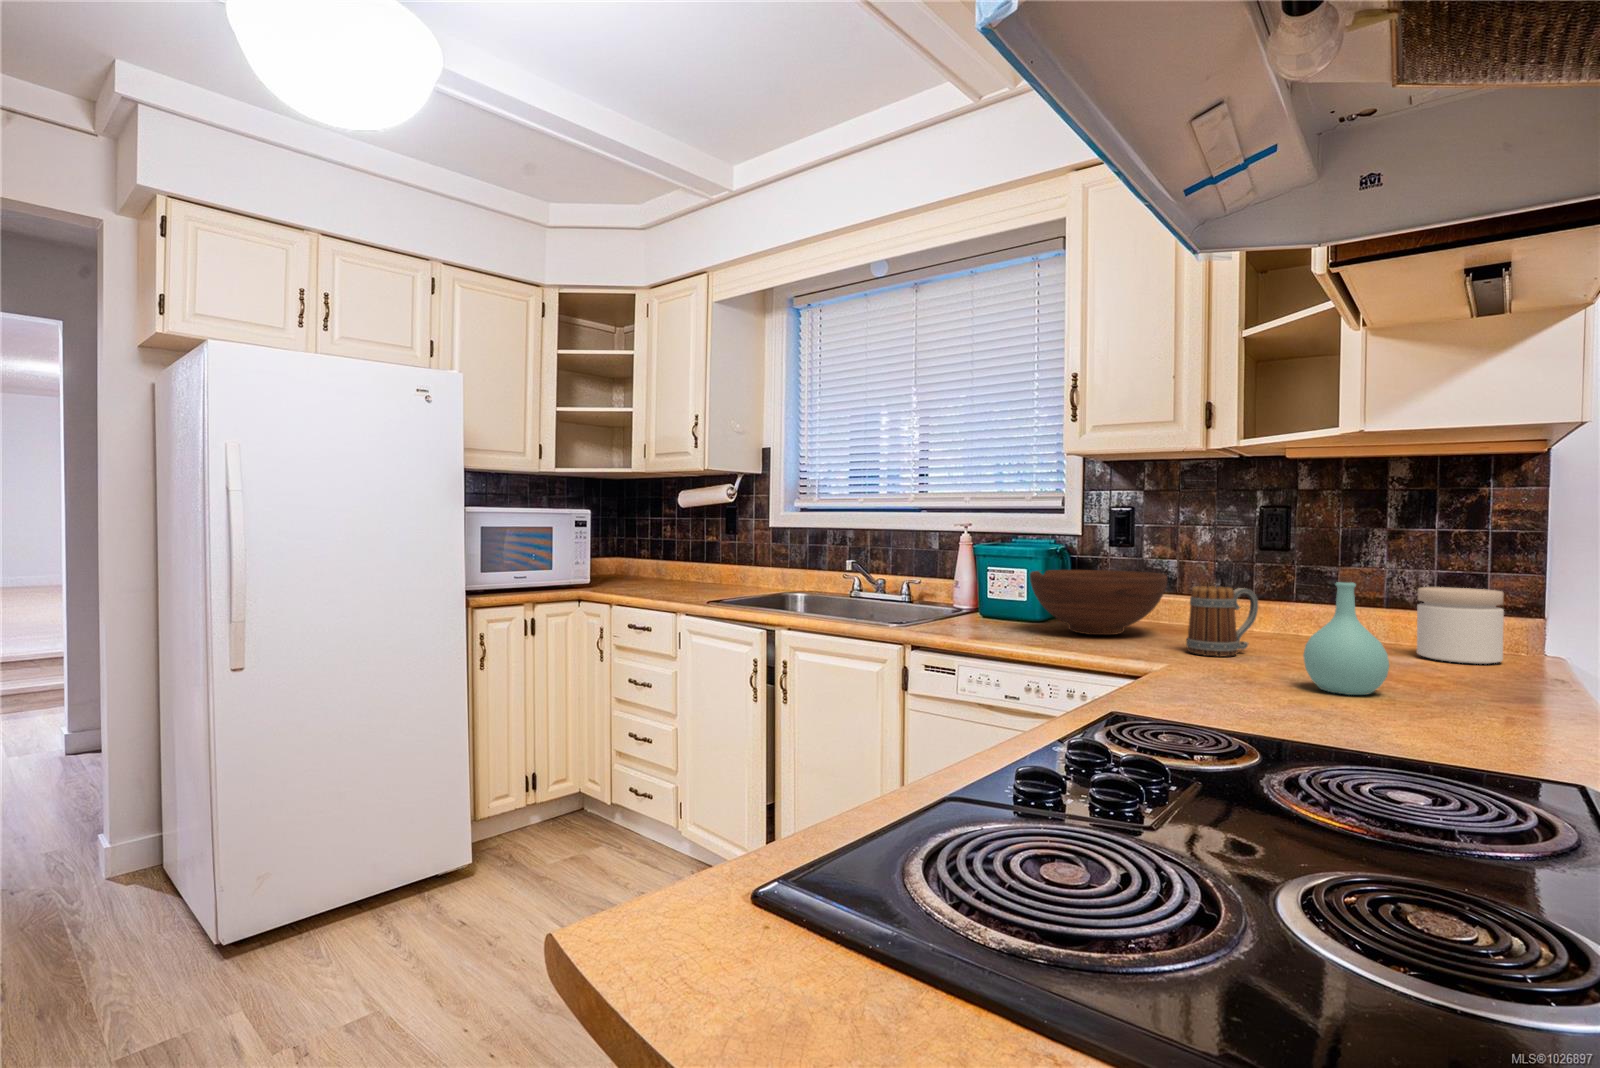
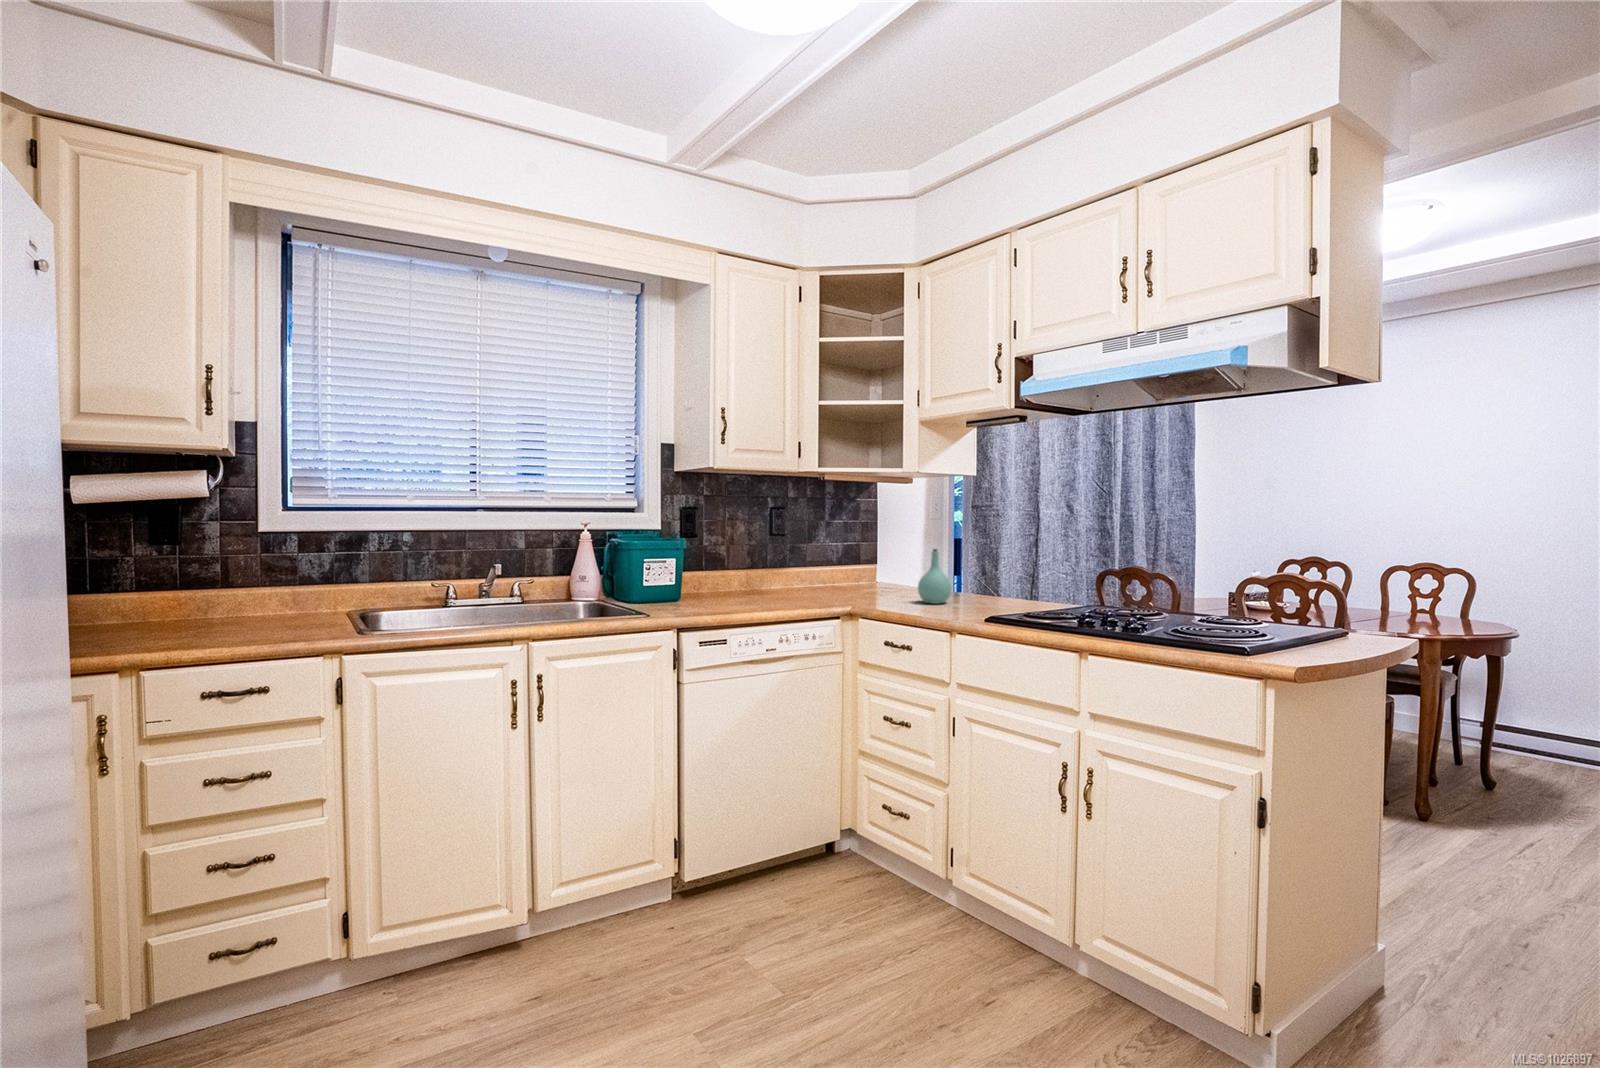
fruit bowl: present [1030,570,1167,635] -> none [685,555,777,602]
mug: present [1186,586,1258,656] -> none [814,559,841,601]
jar: present [1417,587,1504,664] -> none [858,551,890,587]

